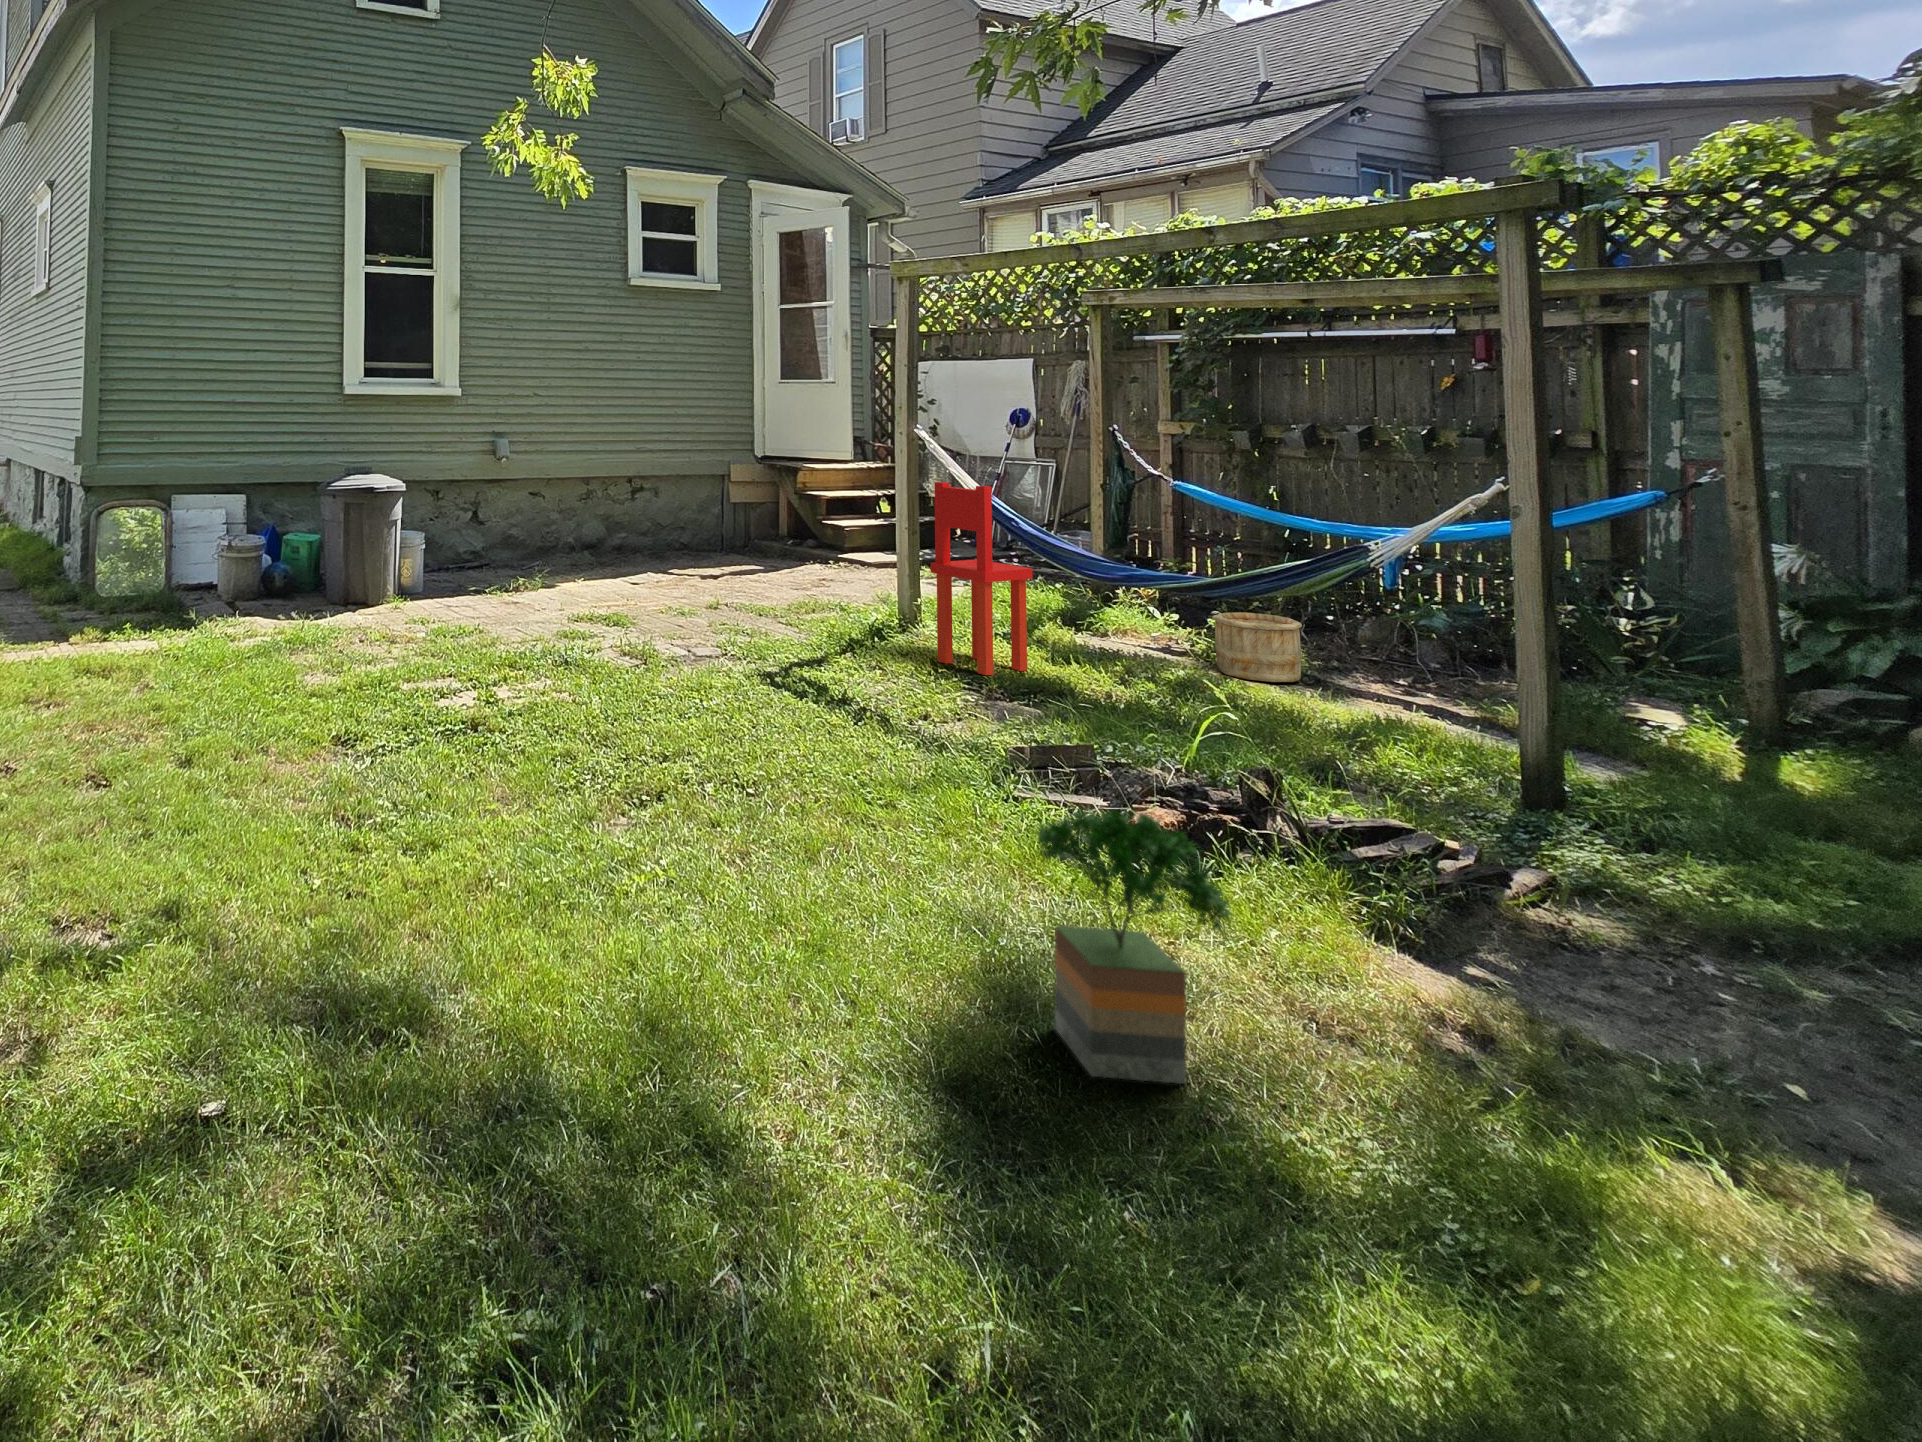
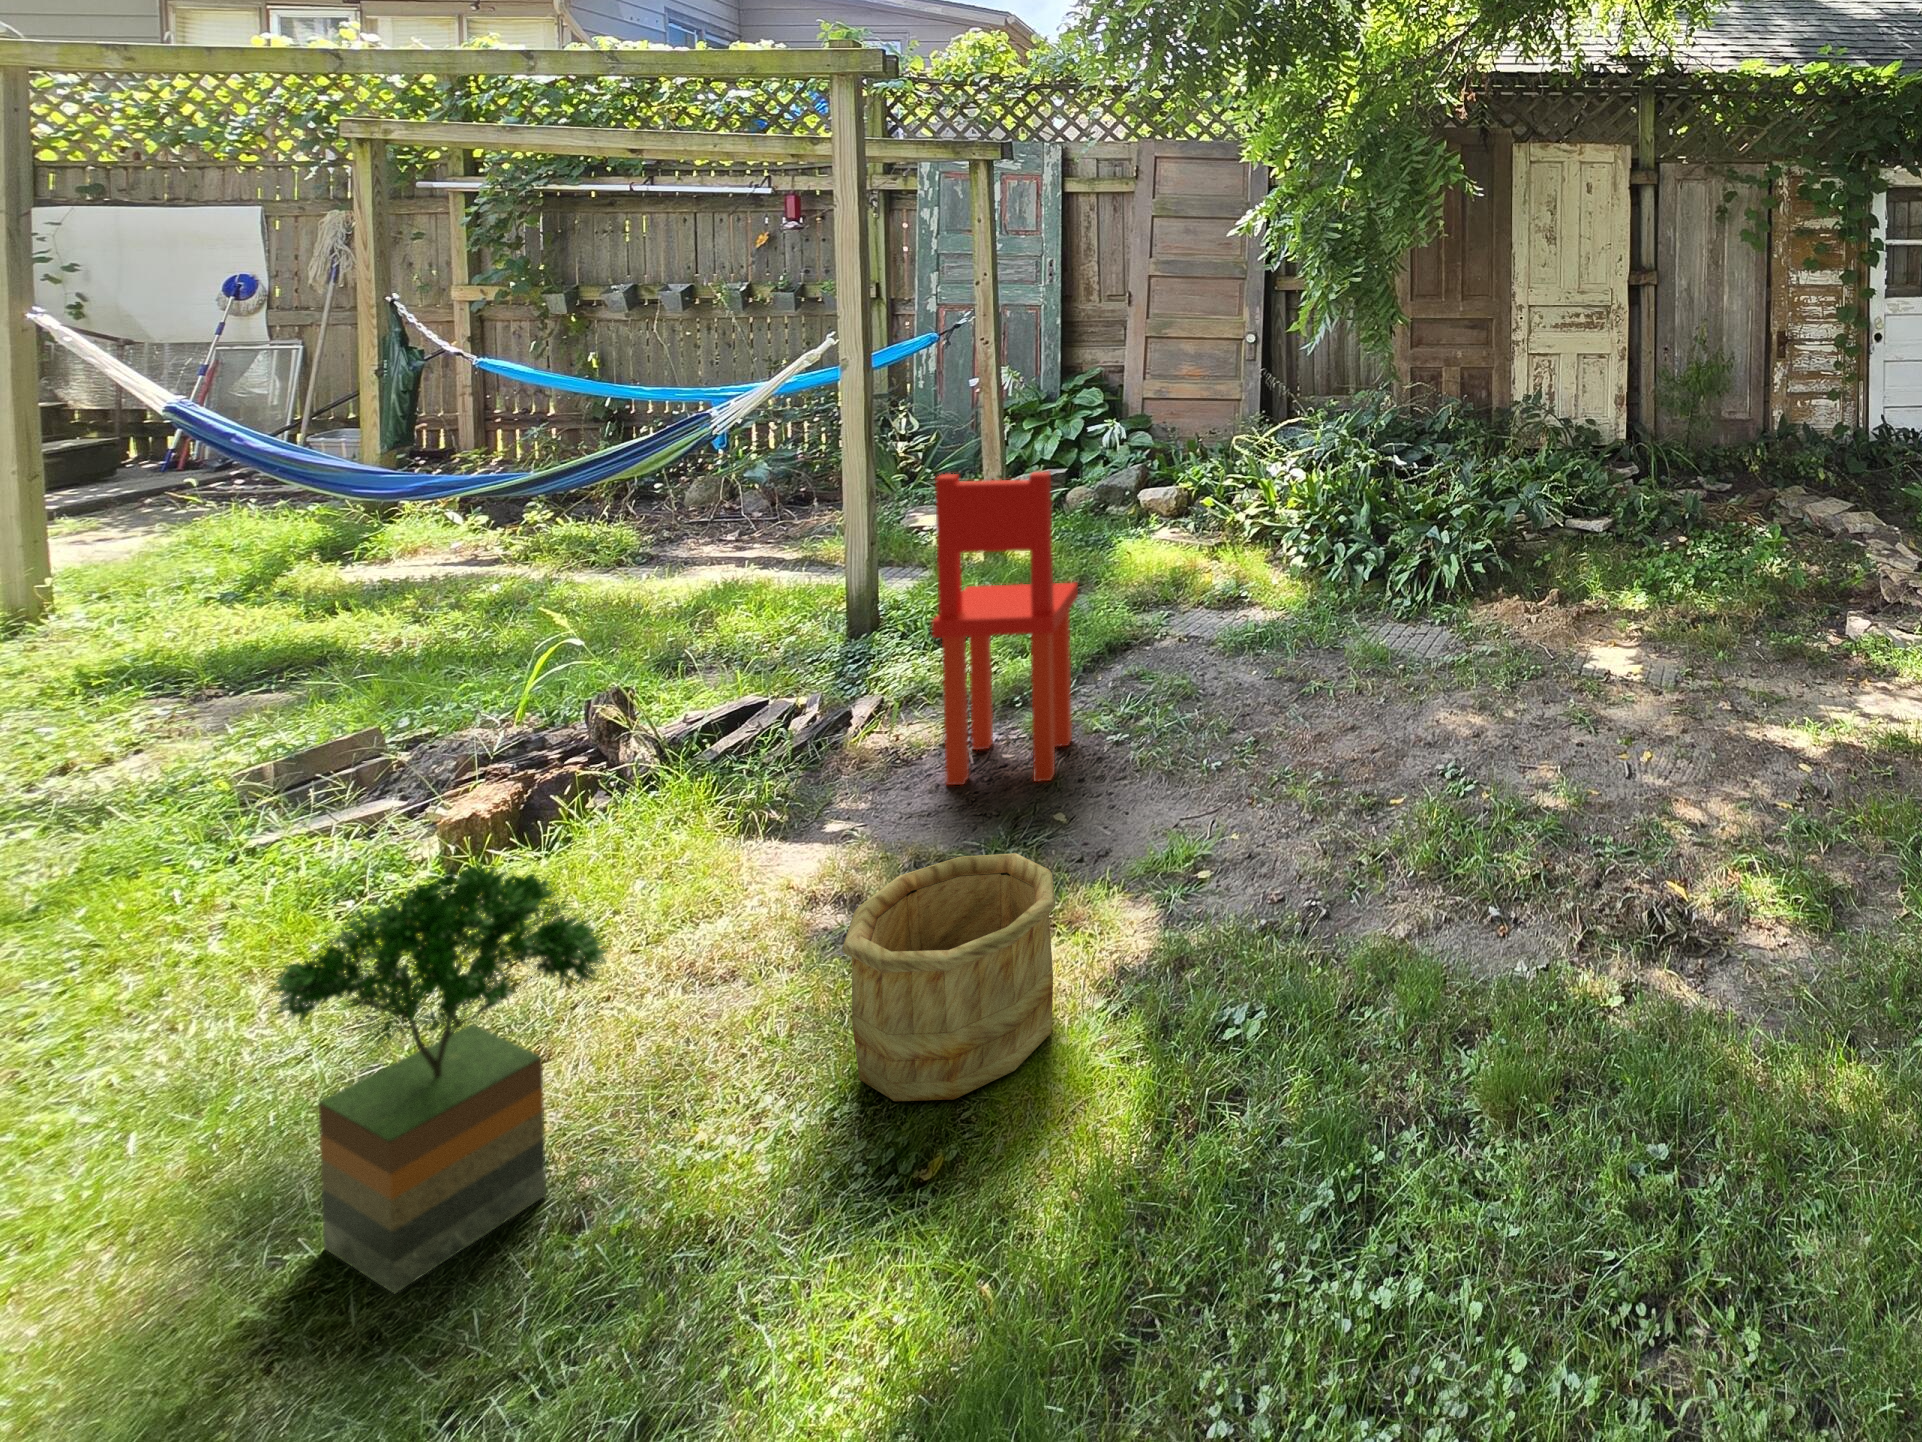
chair: present [931,482,1033,675] -> present [931,471,1078,785]
wooden bucket: present [1212,612,1302,682] -> present [842,853,1055,1101]

